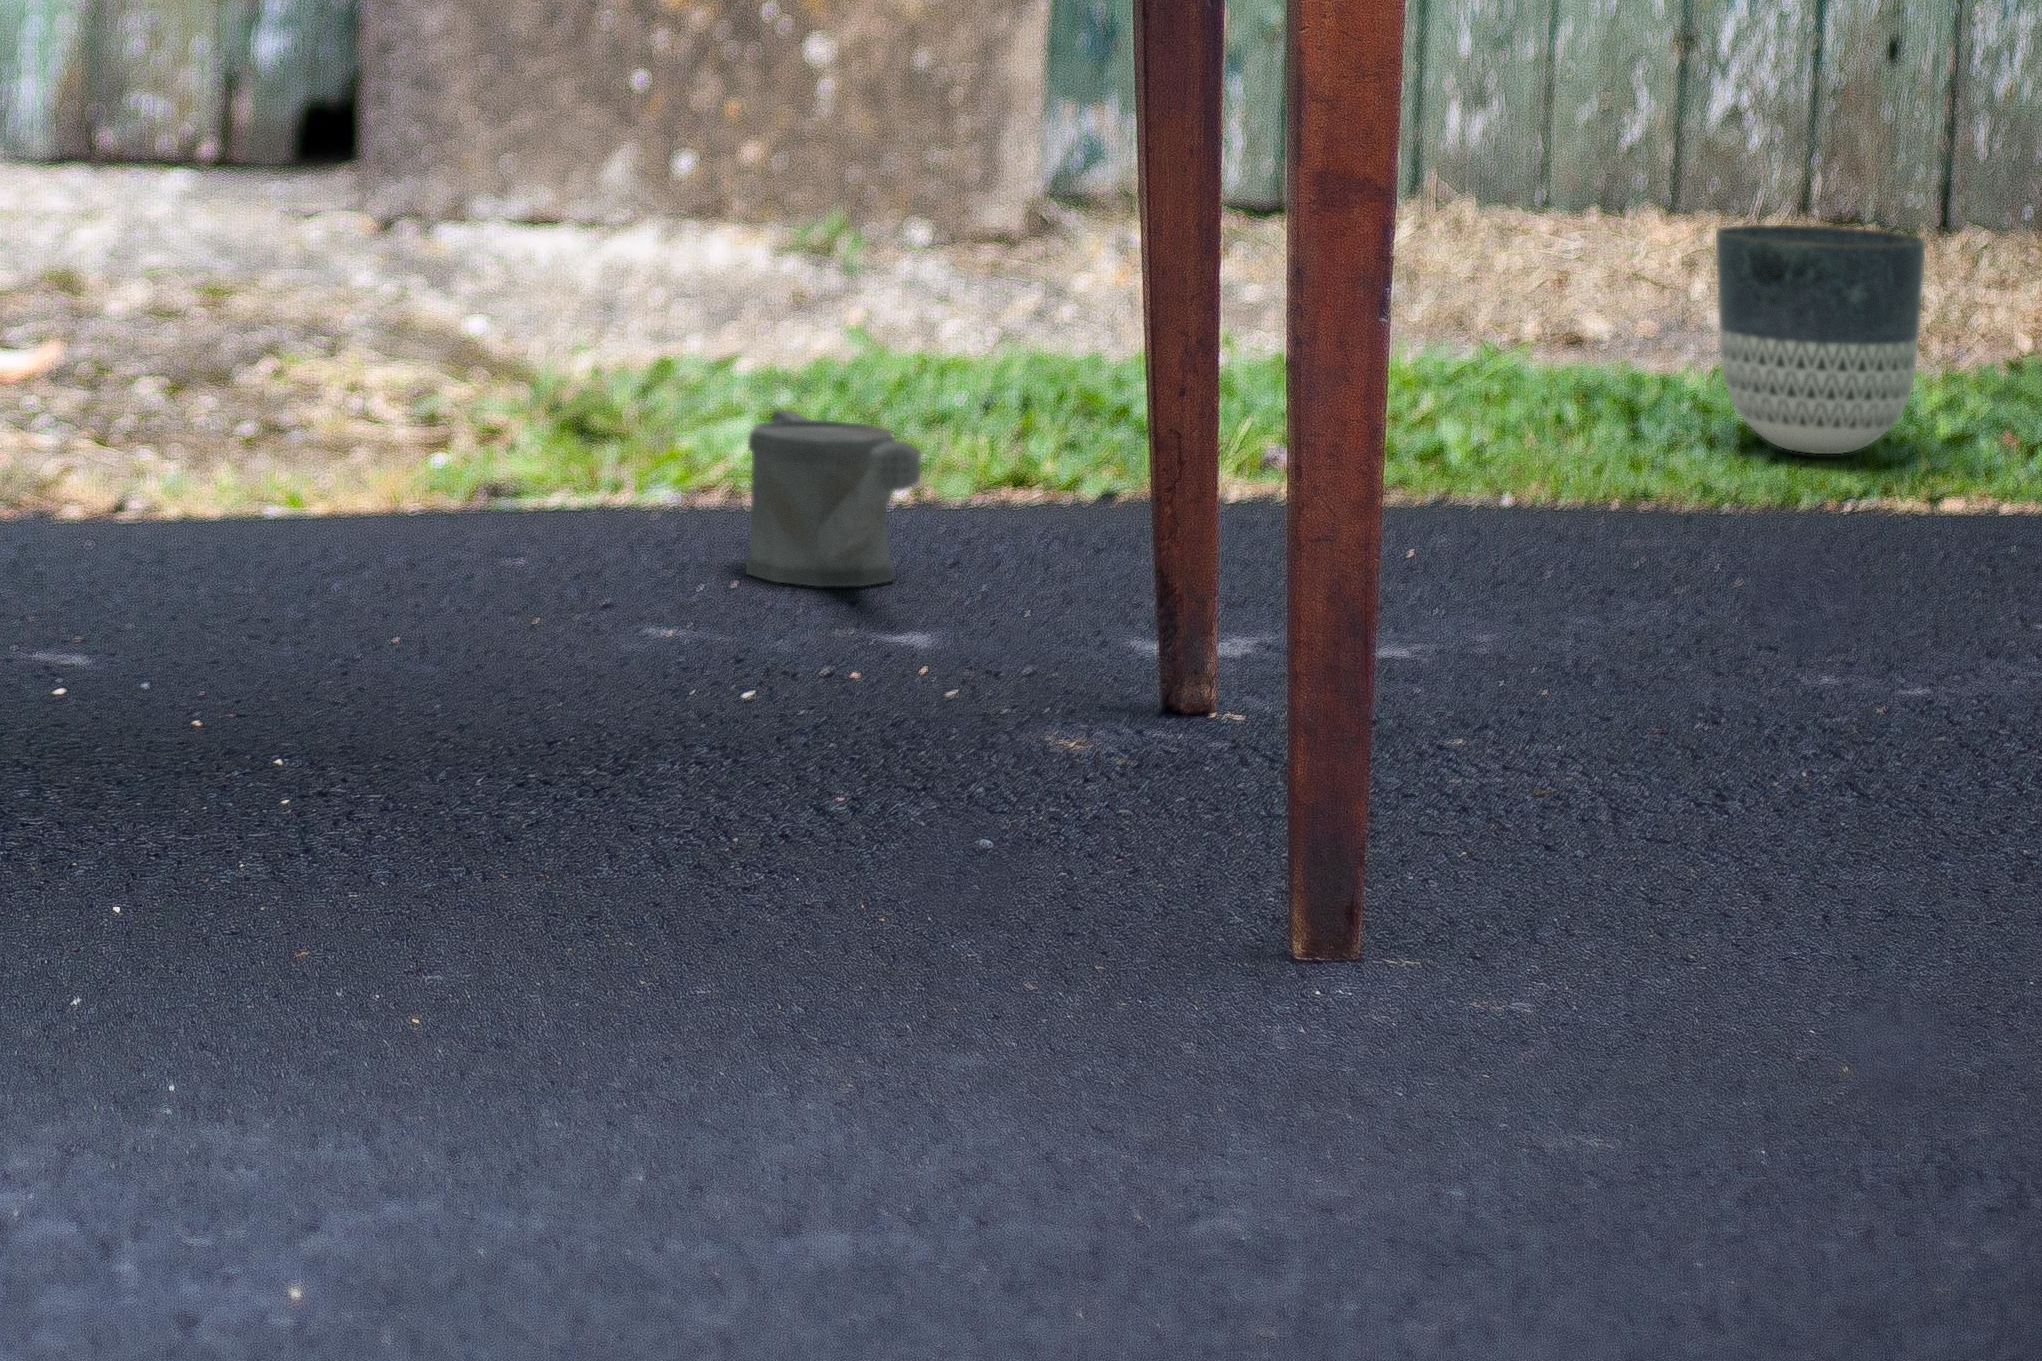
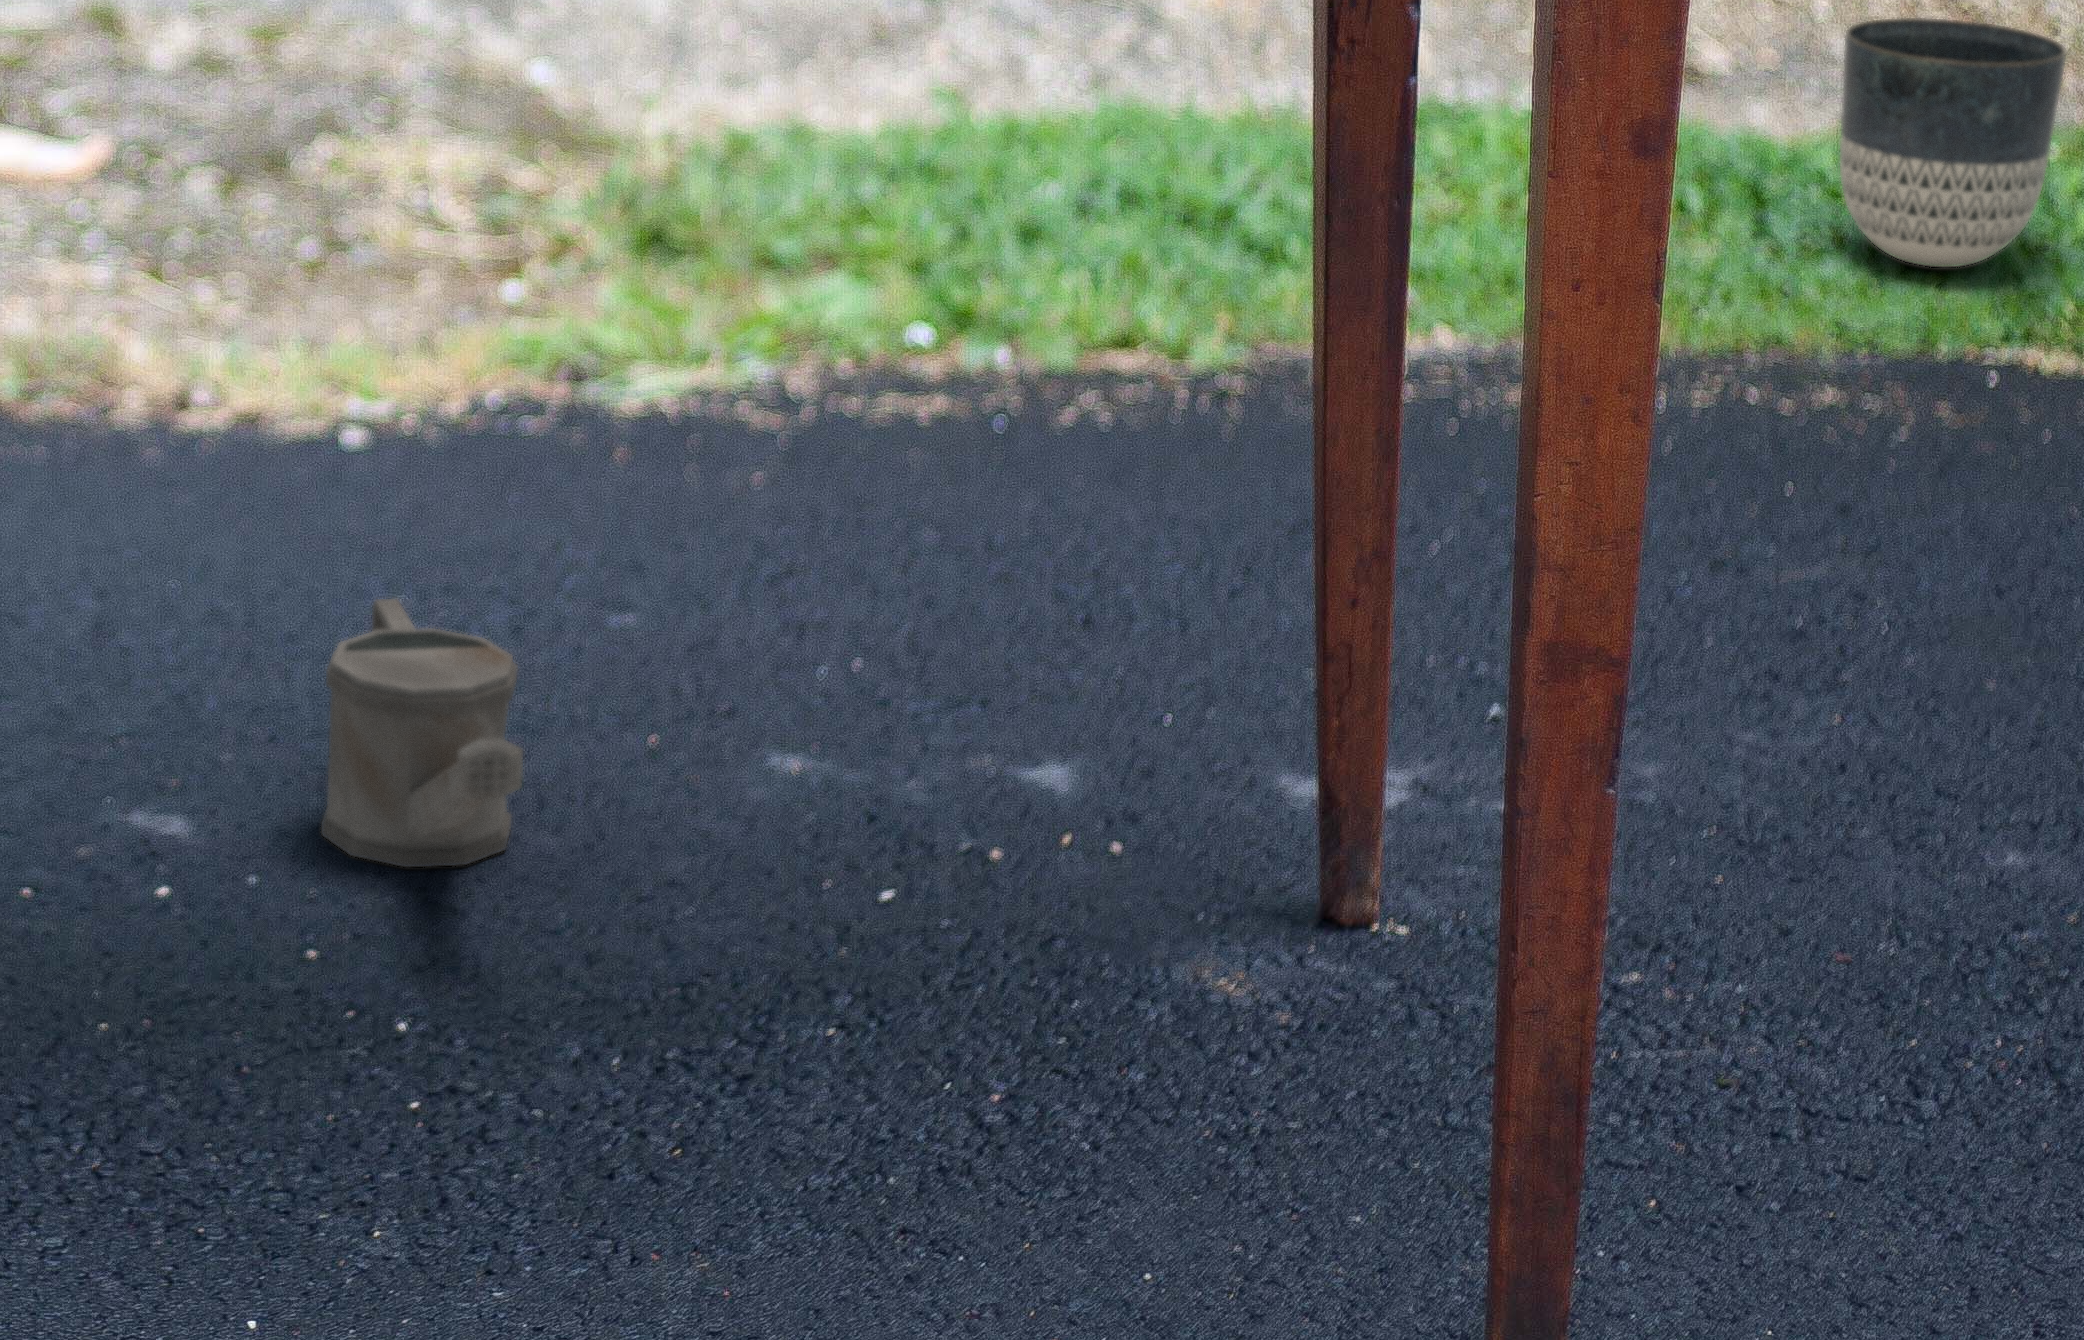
watering can: present [746,410,921,587] -> present [321,599,523,867]

